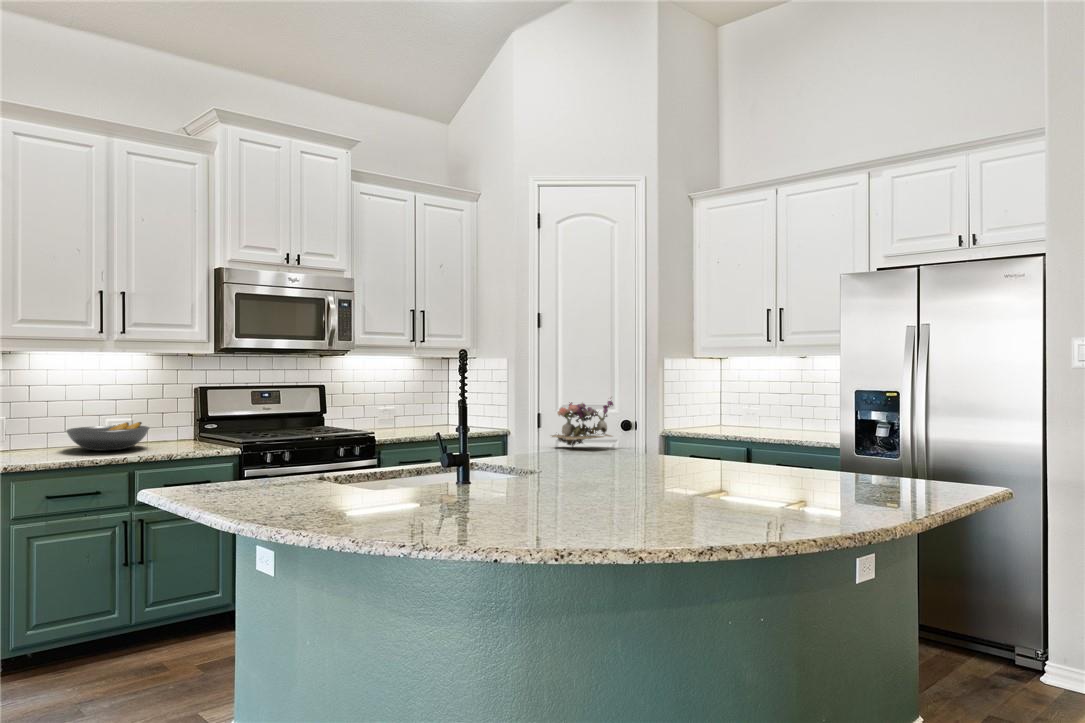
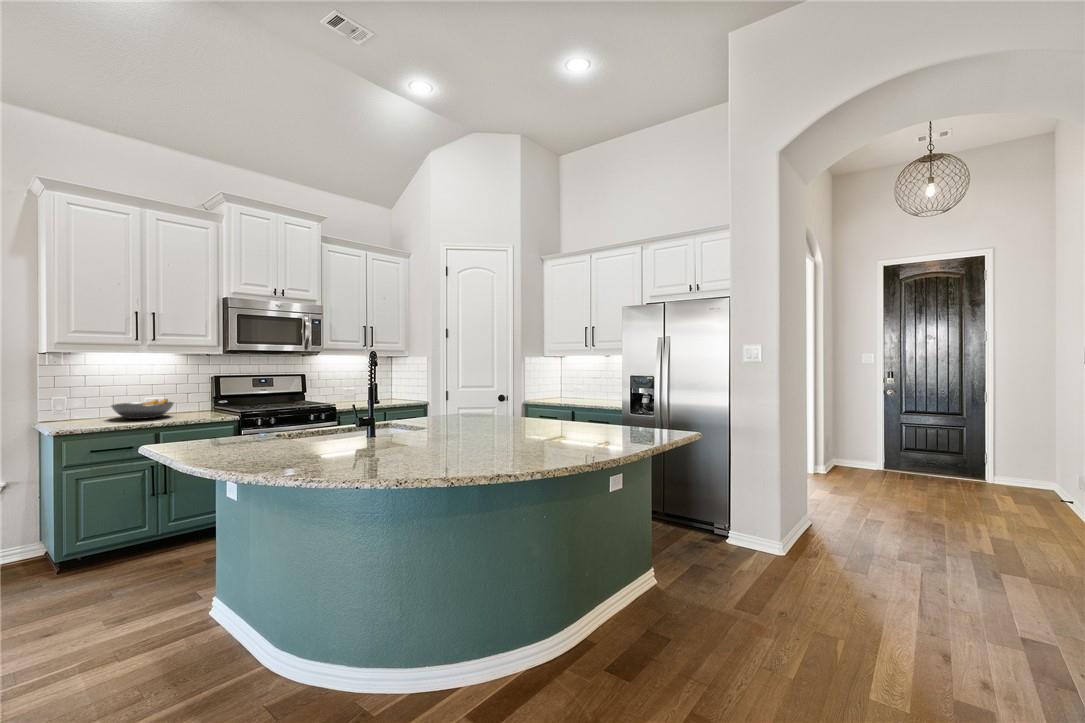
flower arrangement: present [552,398,613,447] -> none [453,380,493,412]

